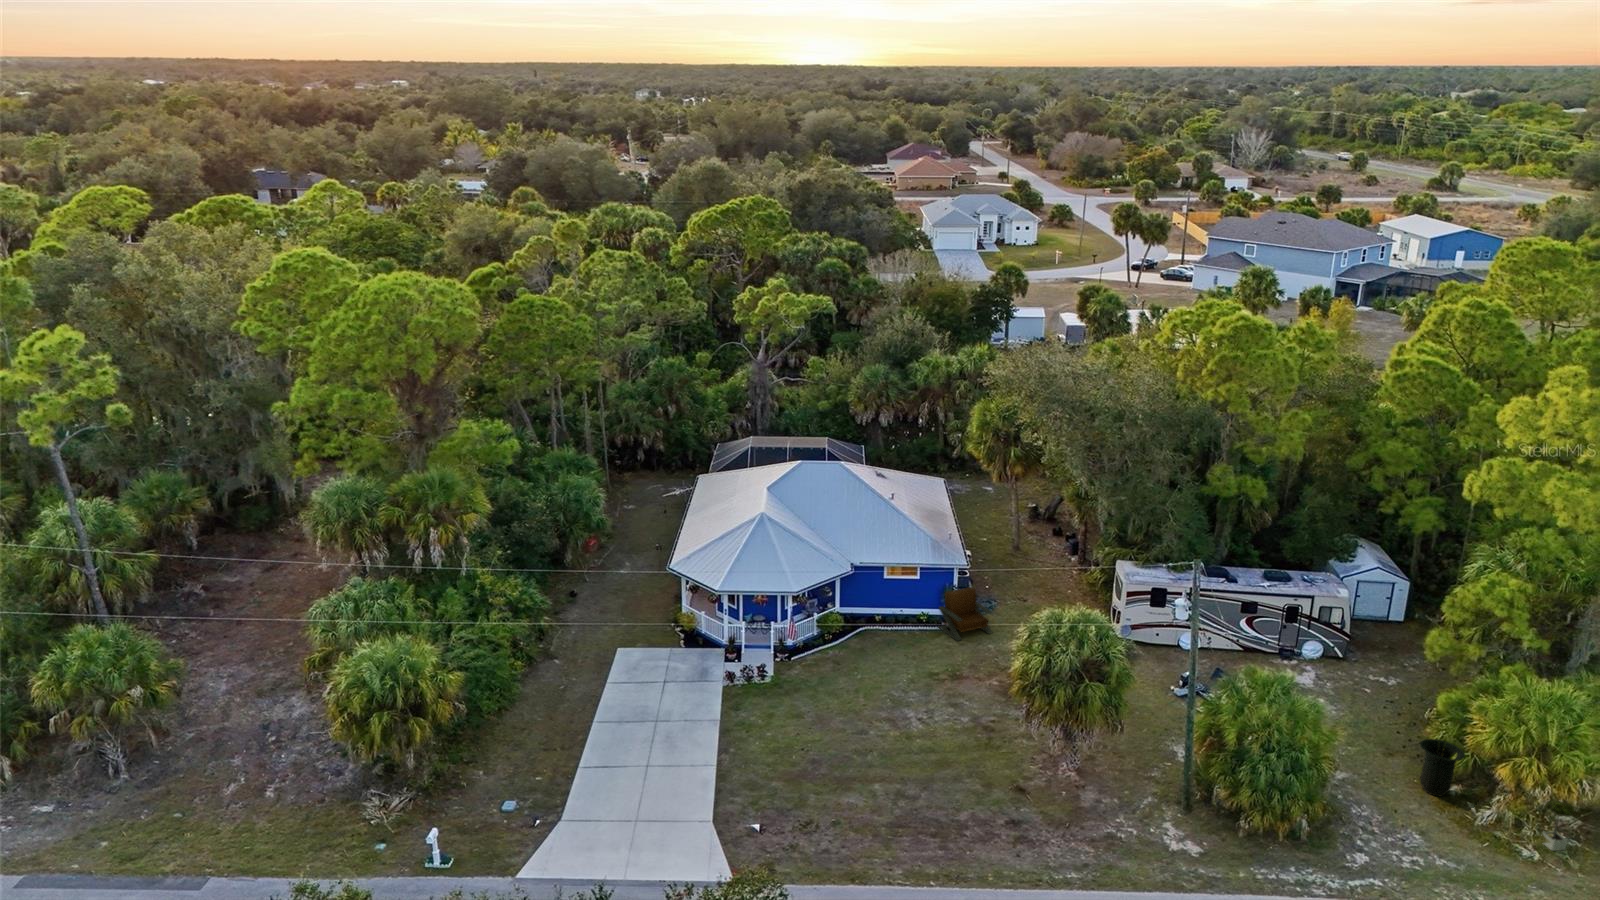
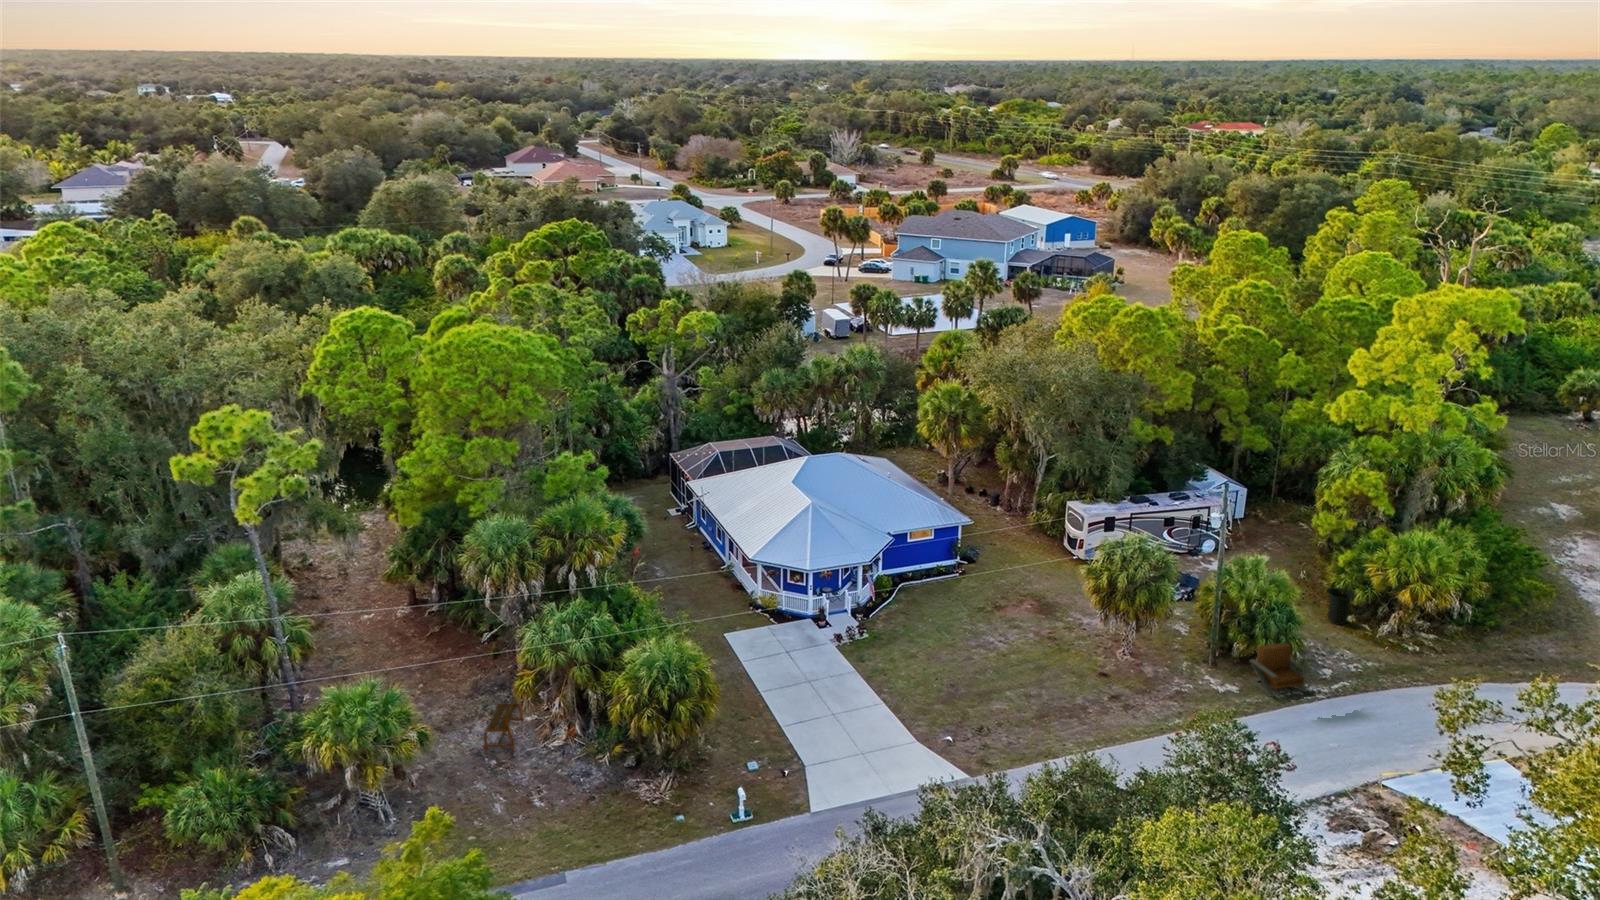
lounge chair: present [939,587,993,641] -> present [1249,643,1310,697]
bench: none [271,663,336,732] -> present [484,696,524,754]
potted tree: present [1543,800,1574,851] -> none [1411,610,1431,644]

